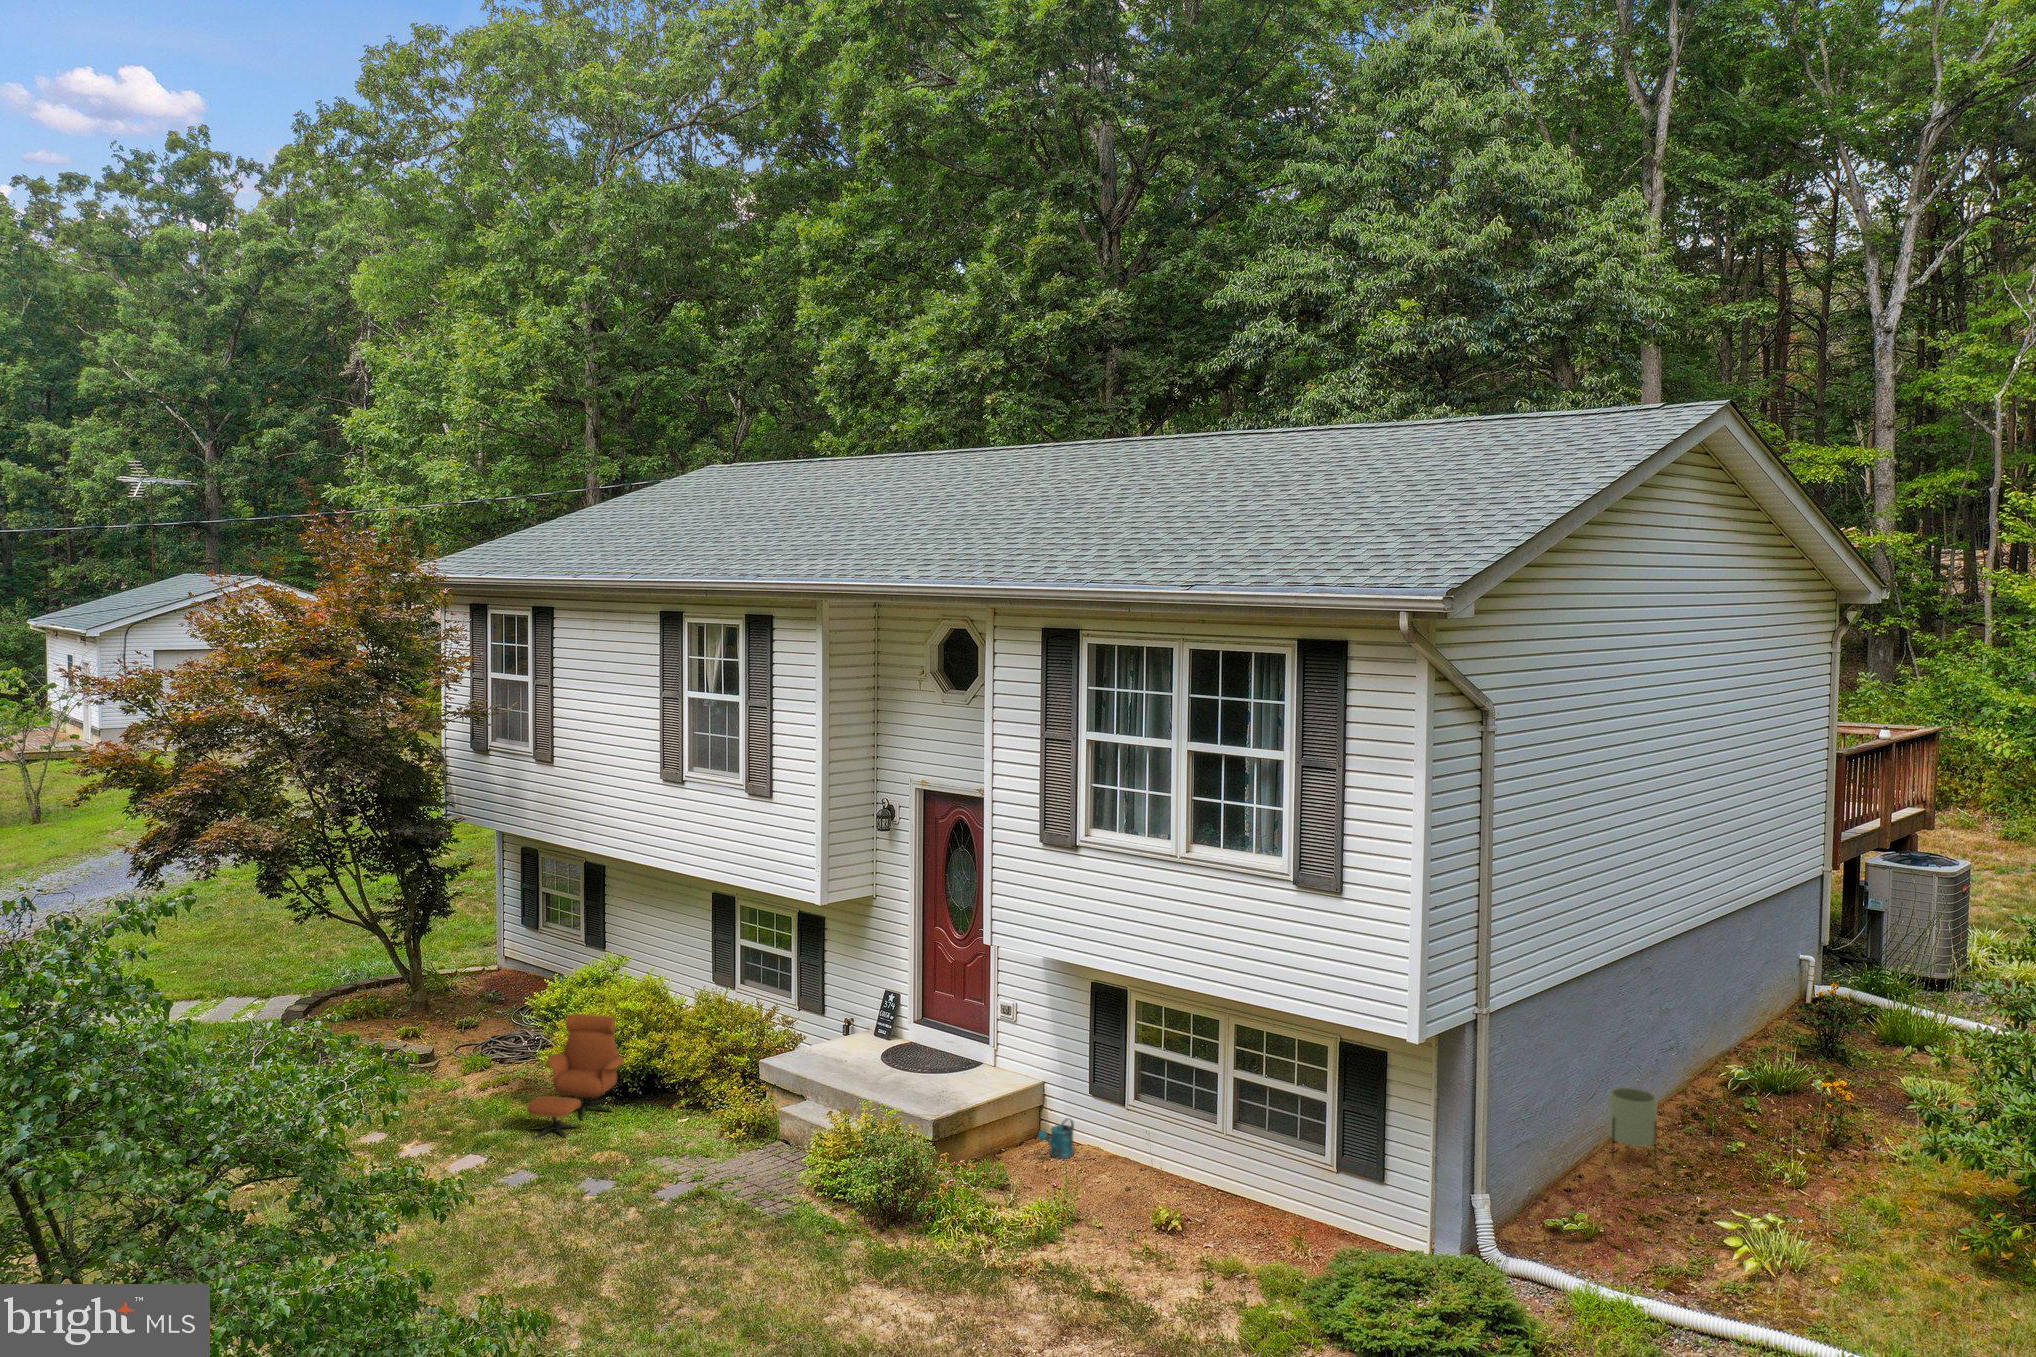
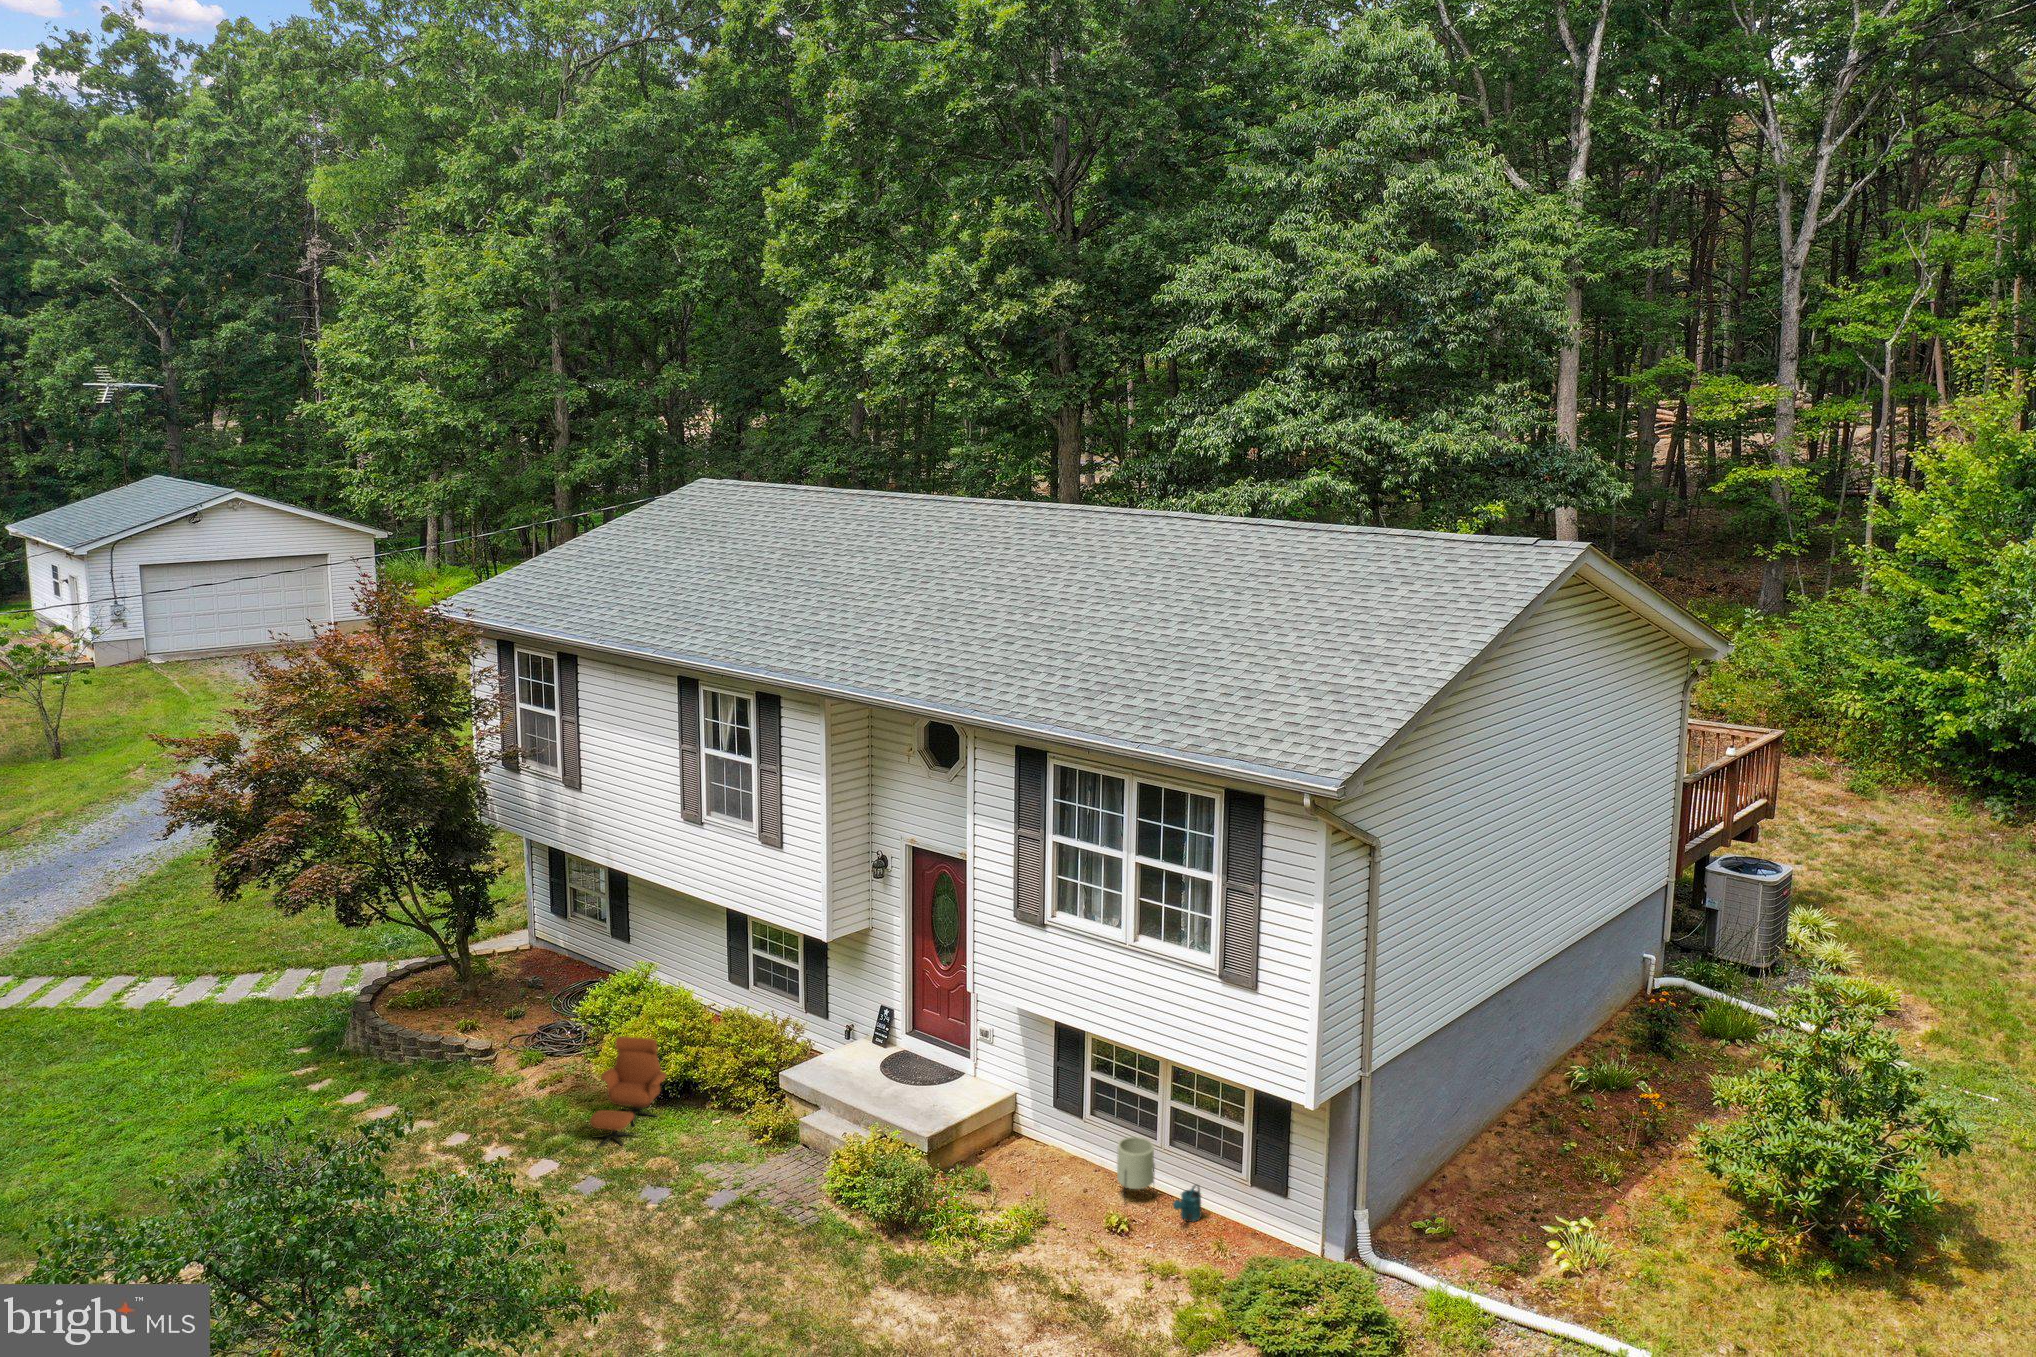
planter: present [1609,1088,1657,1161] -> present [1117,1137,1155,1198]
watering can: present [1038,1119,1074,1159] -> present [1173,1185,1202,1222]

